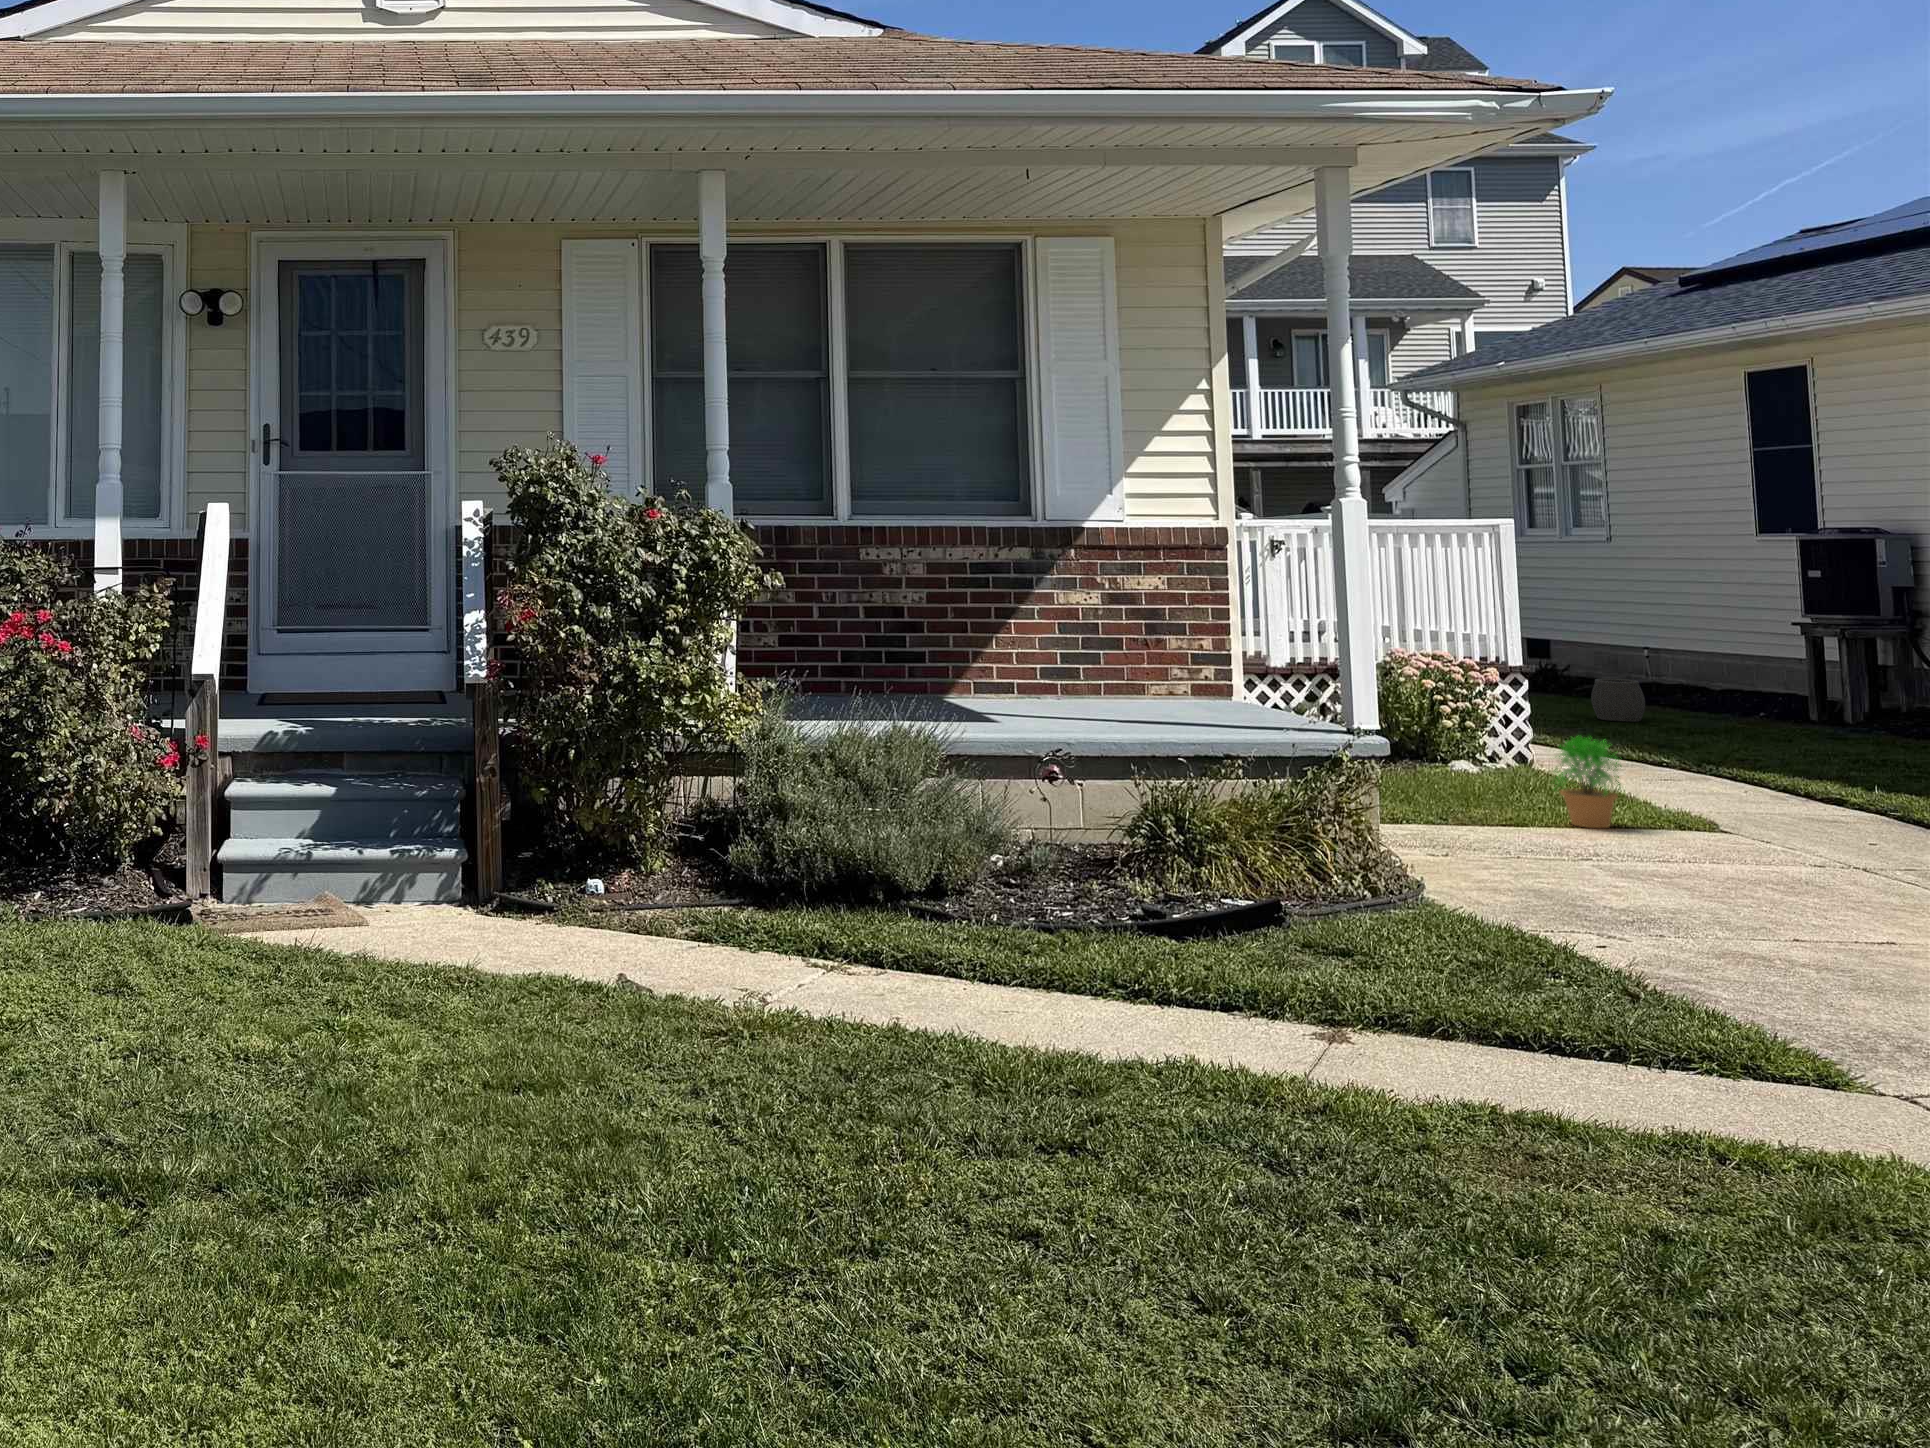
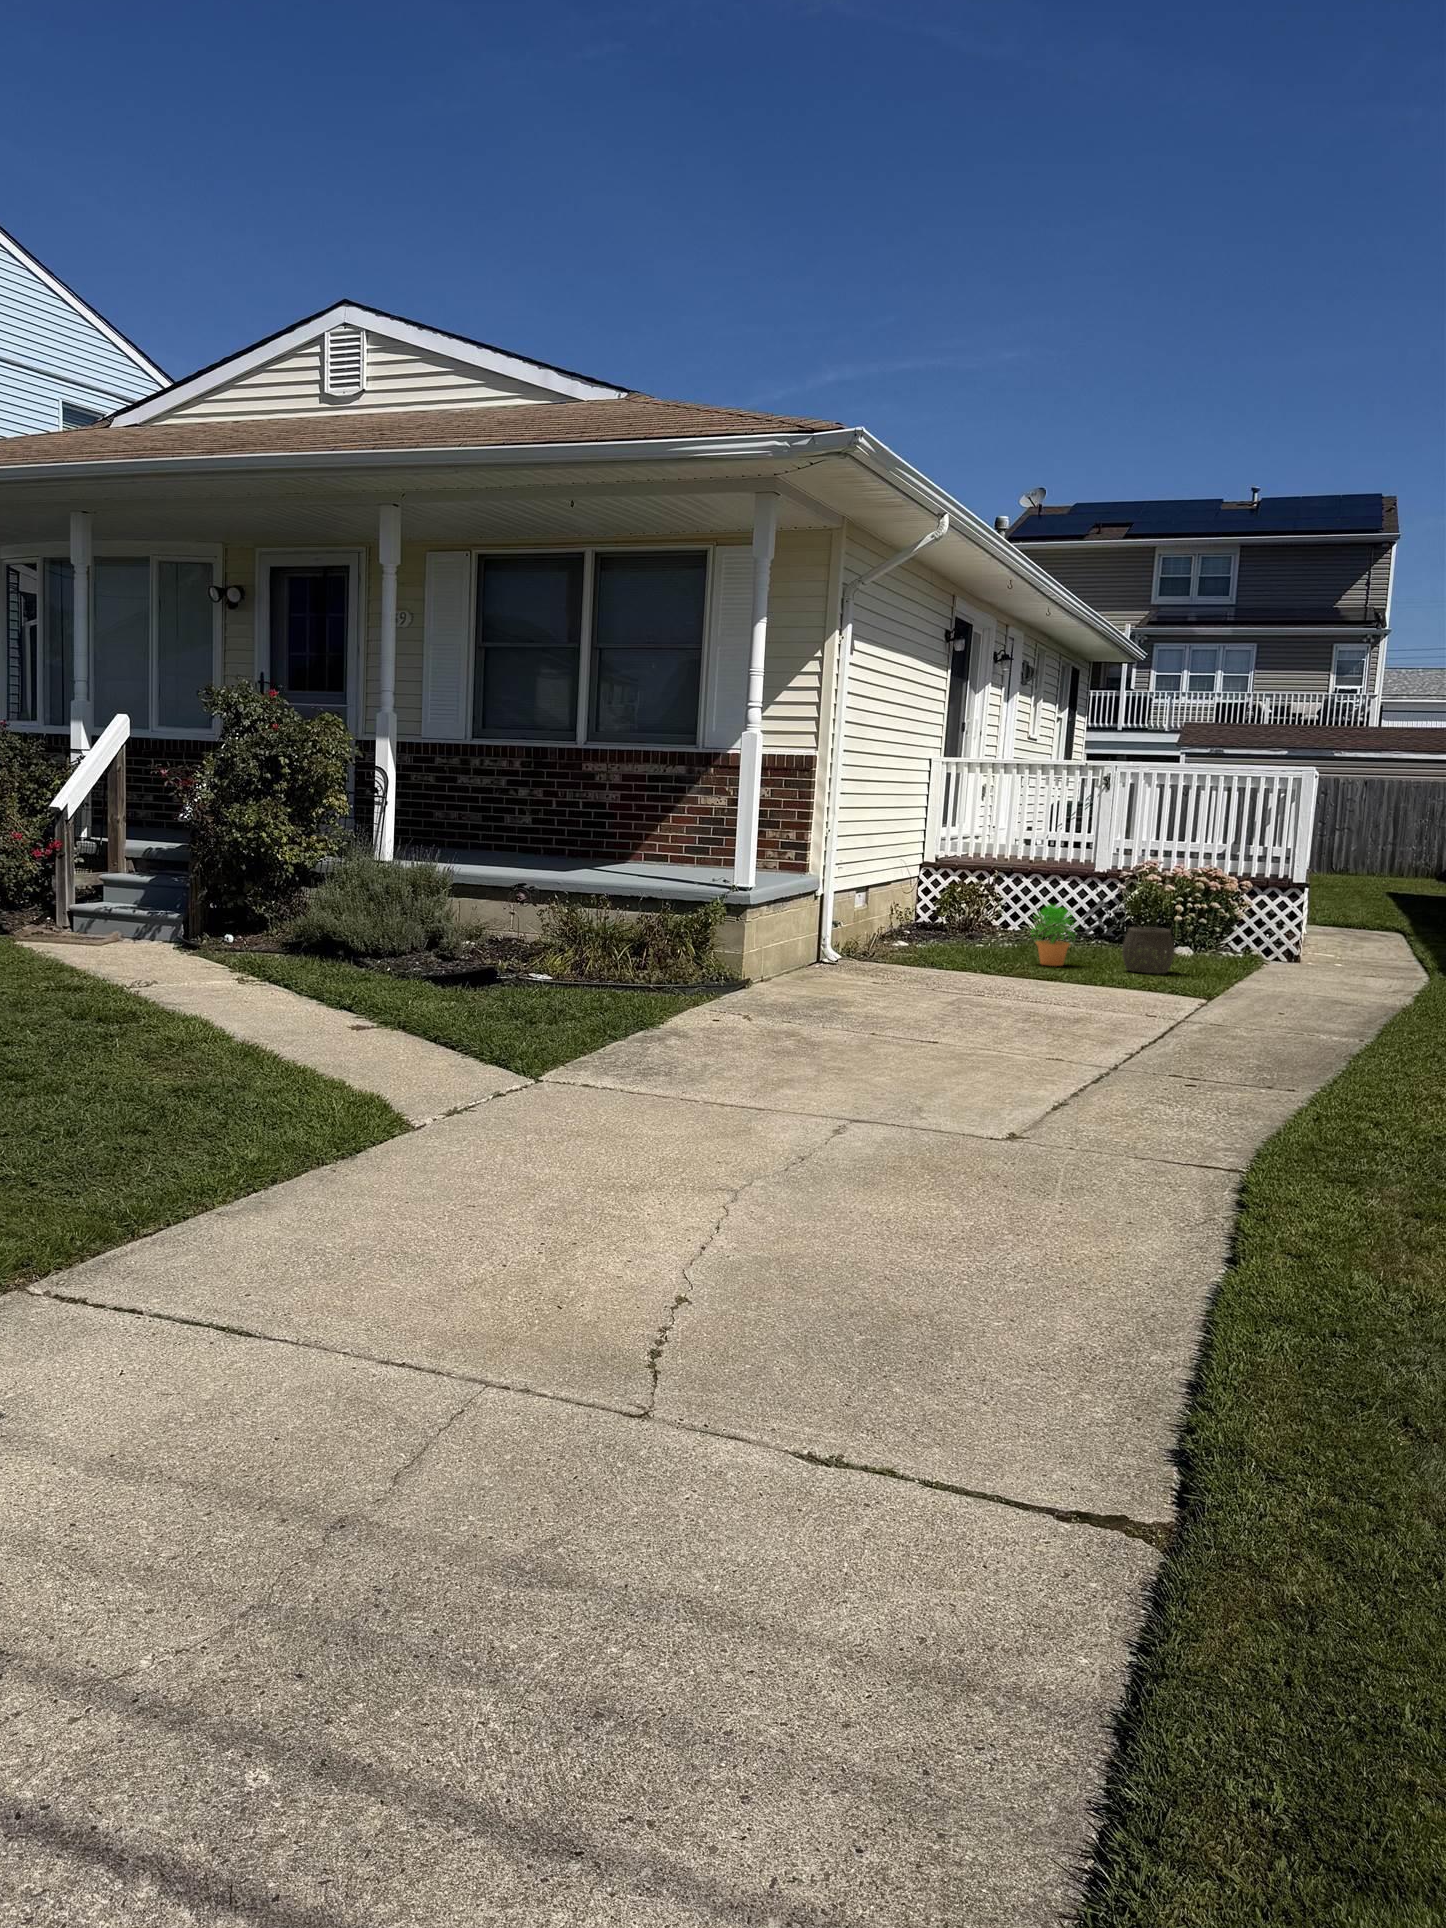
woven basket: present [1591,679,1645,722] -> present [1122,927,1175,973]

